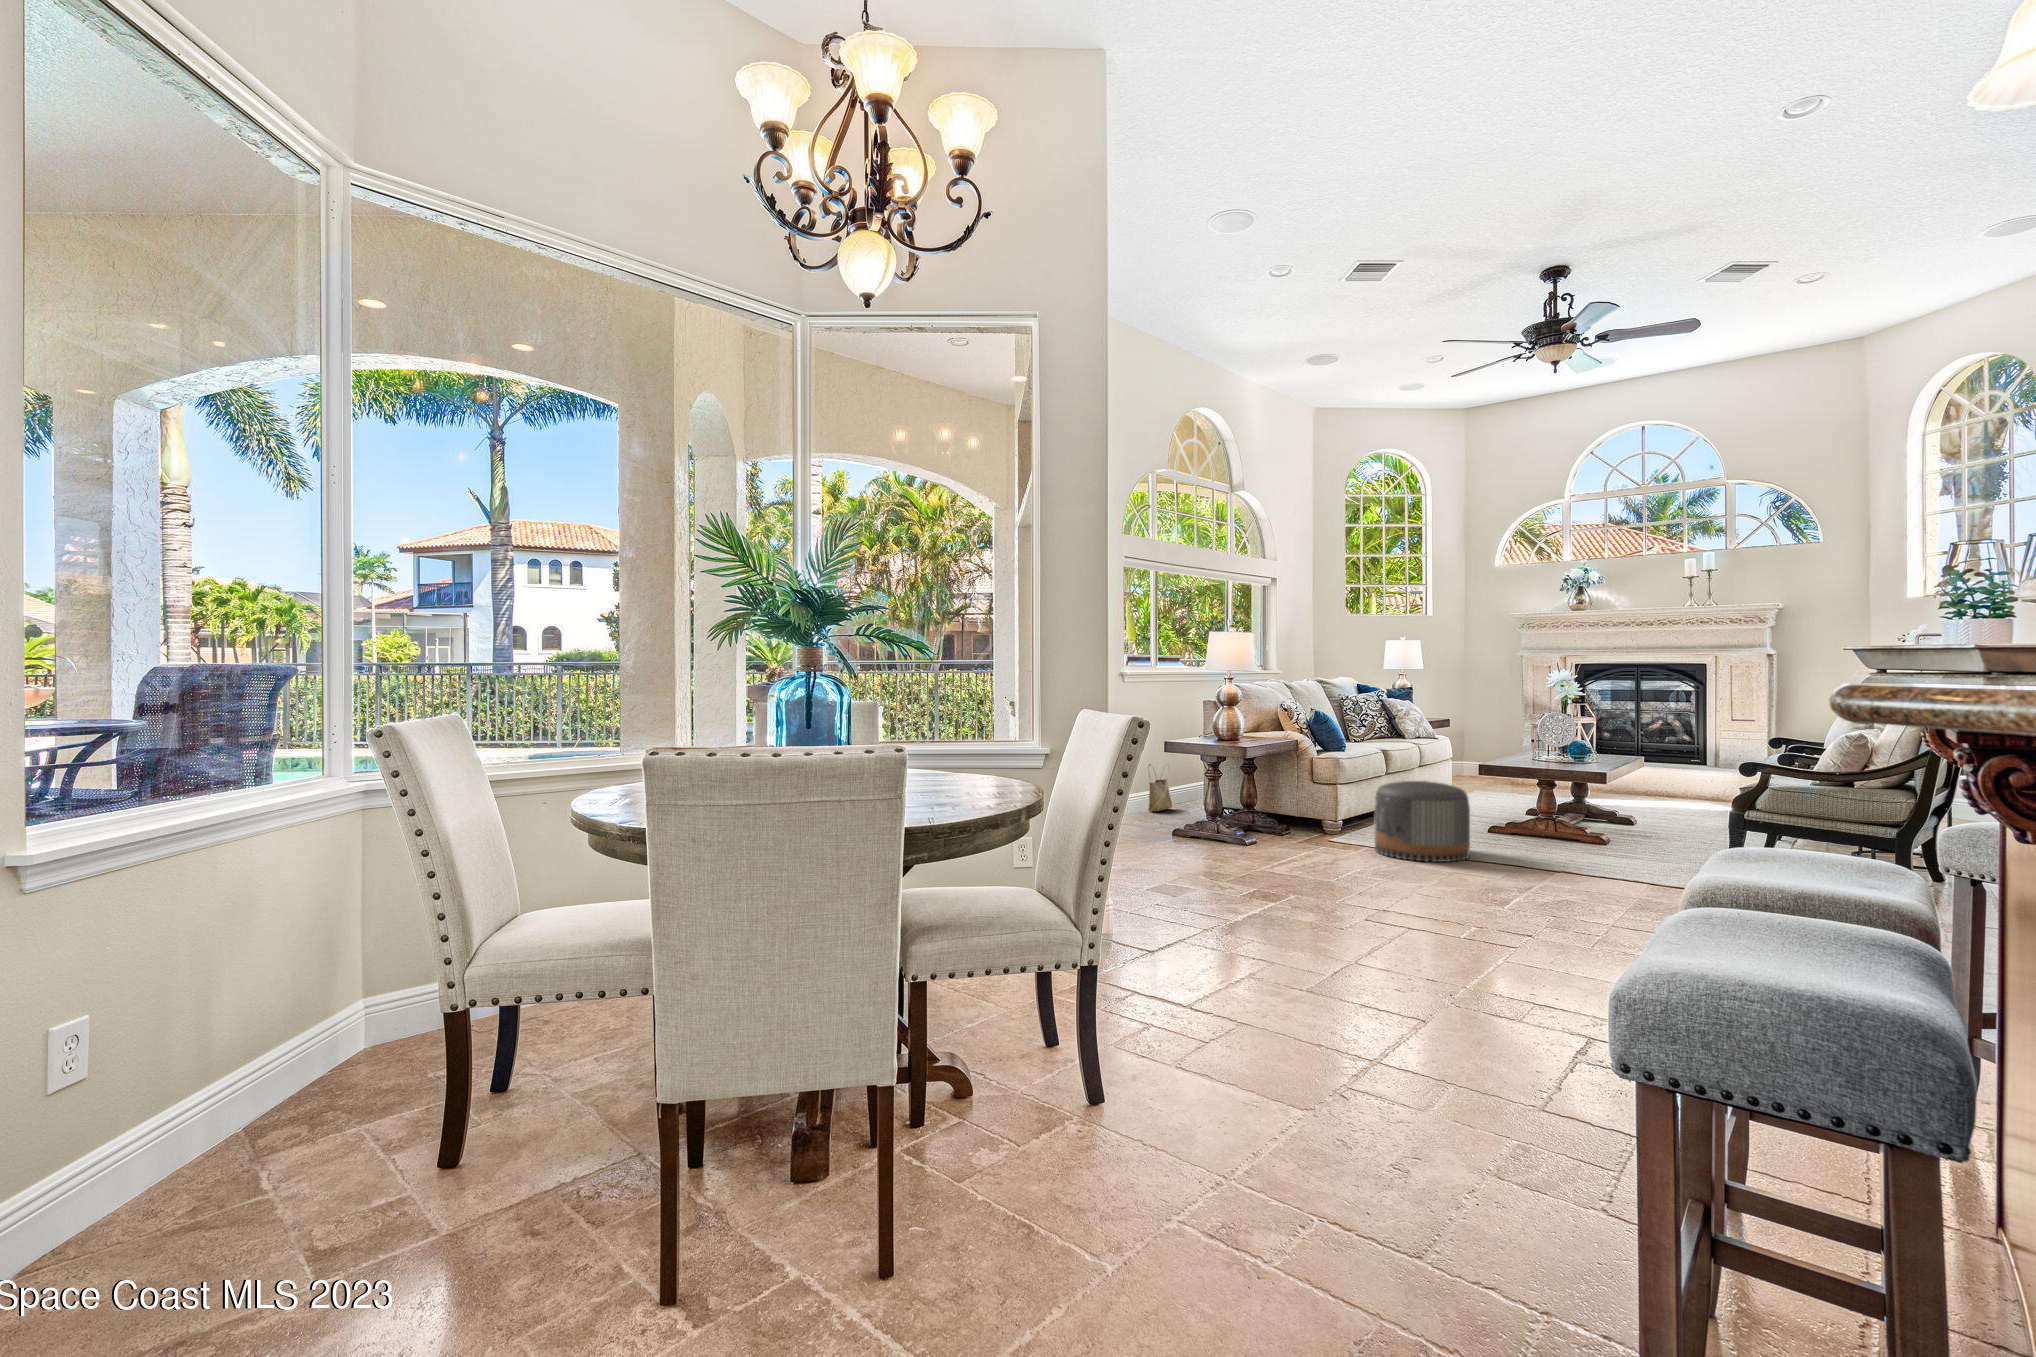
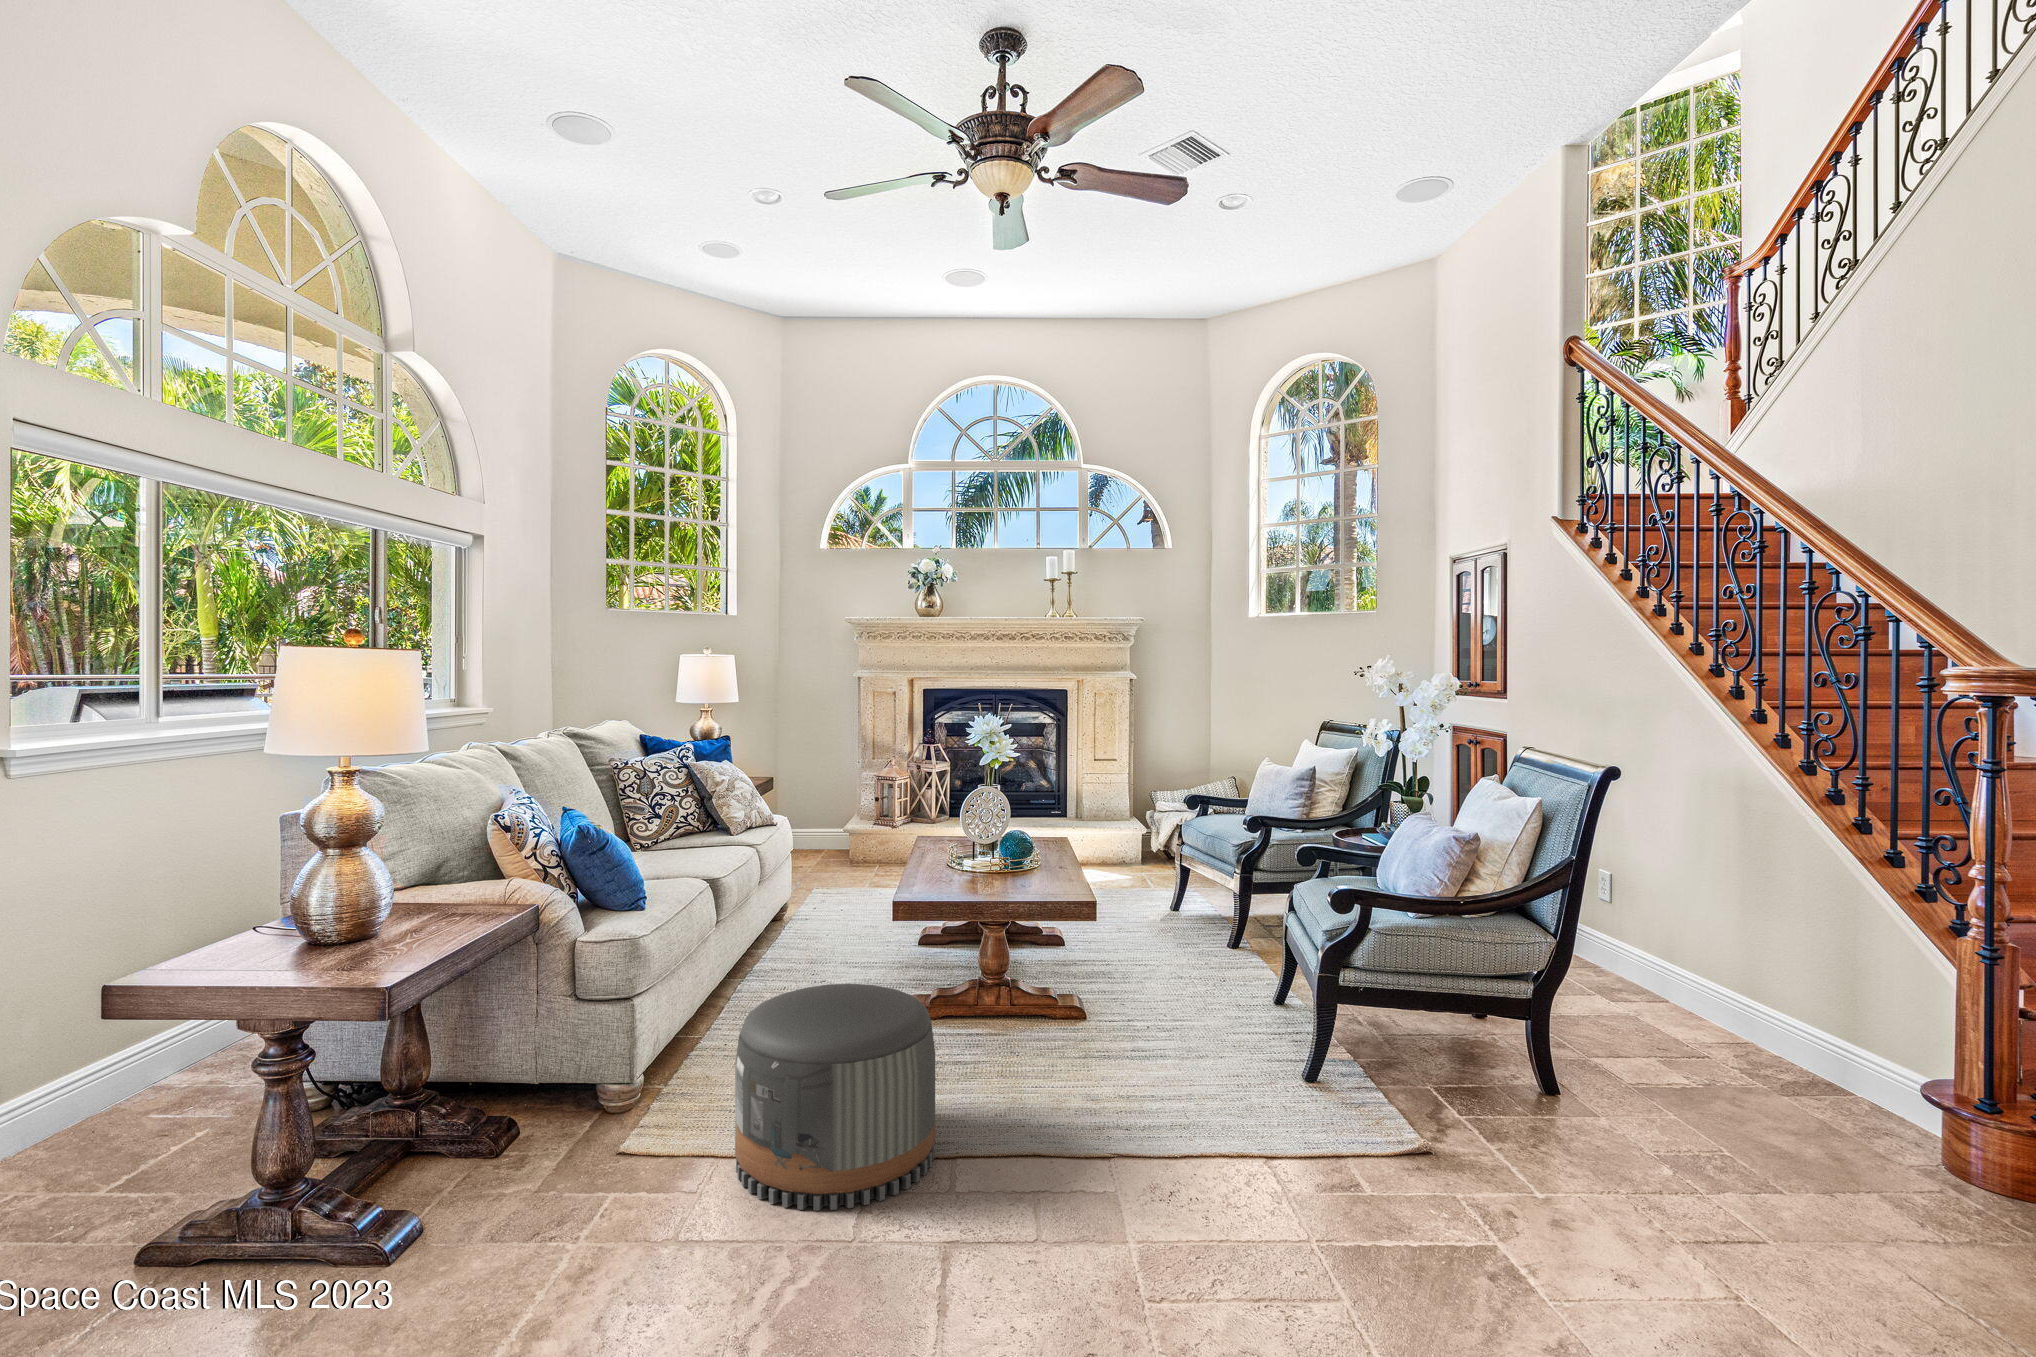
woven basket: present [1148,764,1172,811] -> none [105,983,193,1122]

